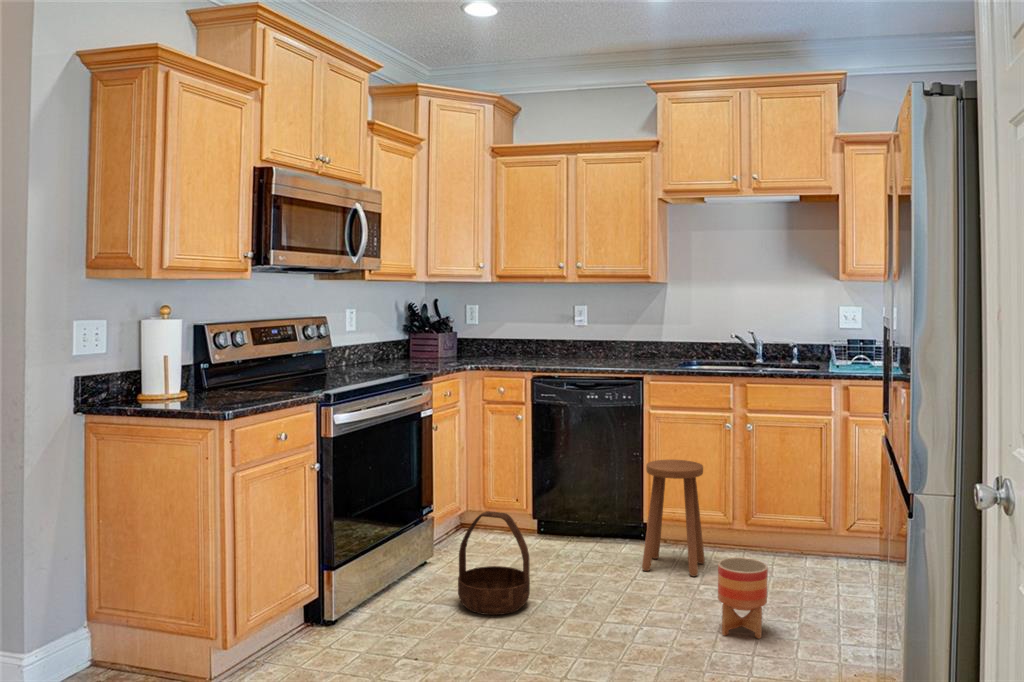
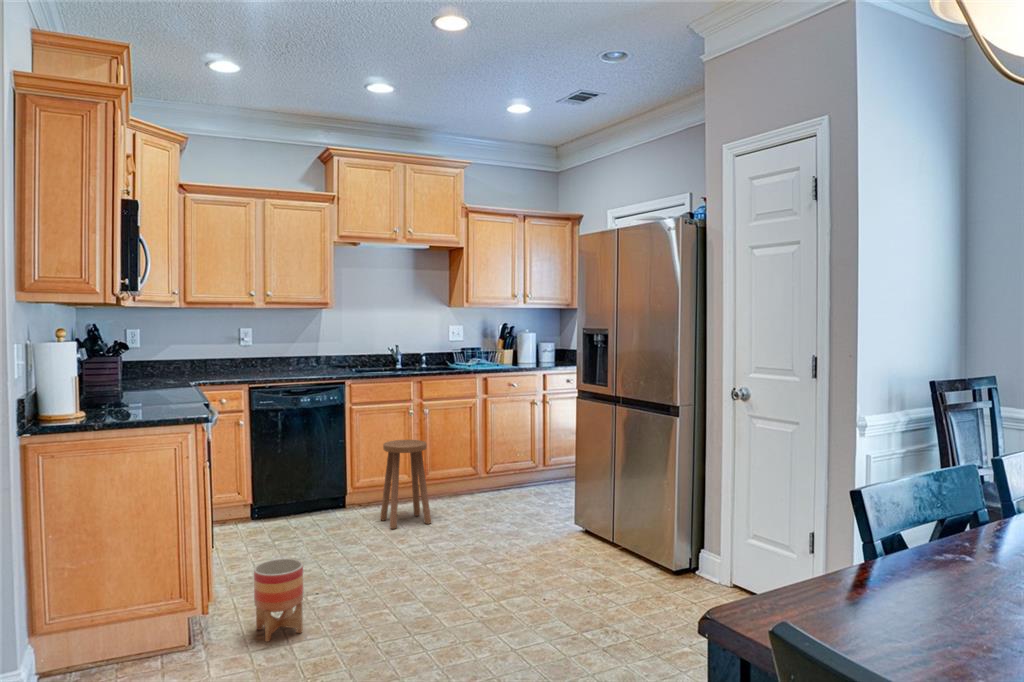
basket: present [458,511,530,615] -> none [304,497,369,589]
planter: present [718,557,768,639] -> present [254,558,303,642]

